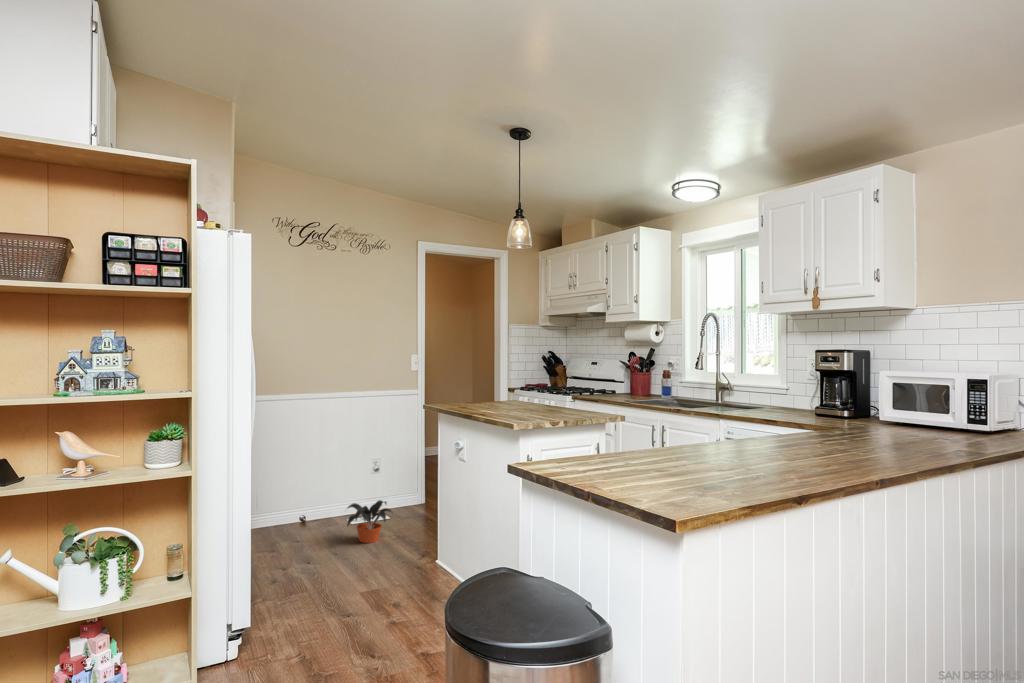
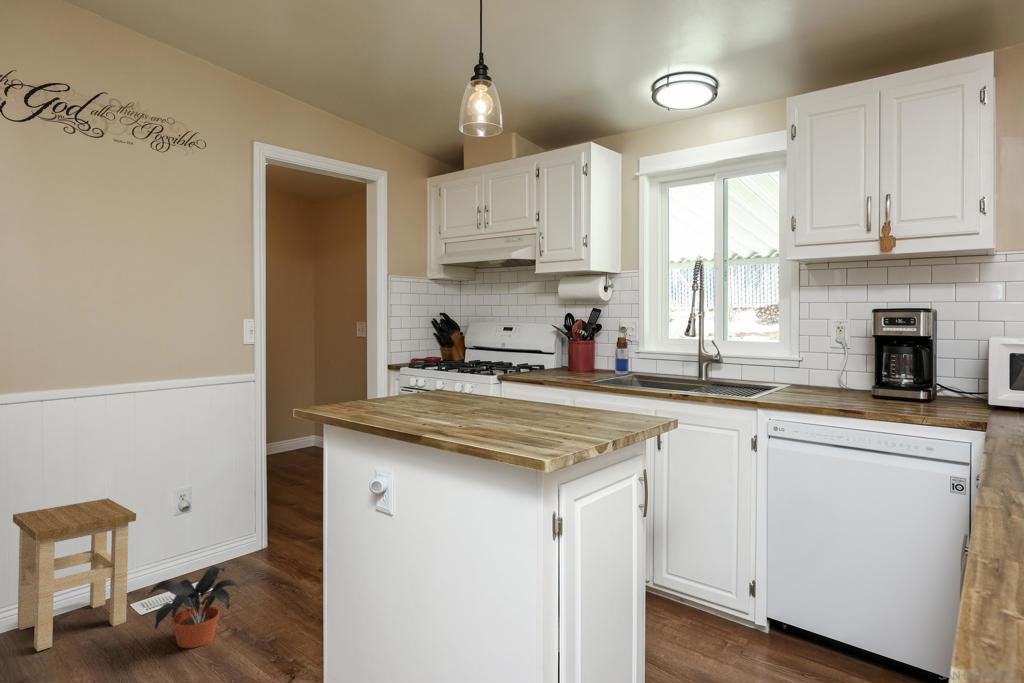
stool: none [284,459,343,535] -> present [13,498,136,651]

